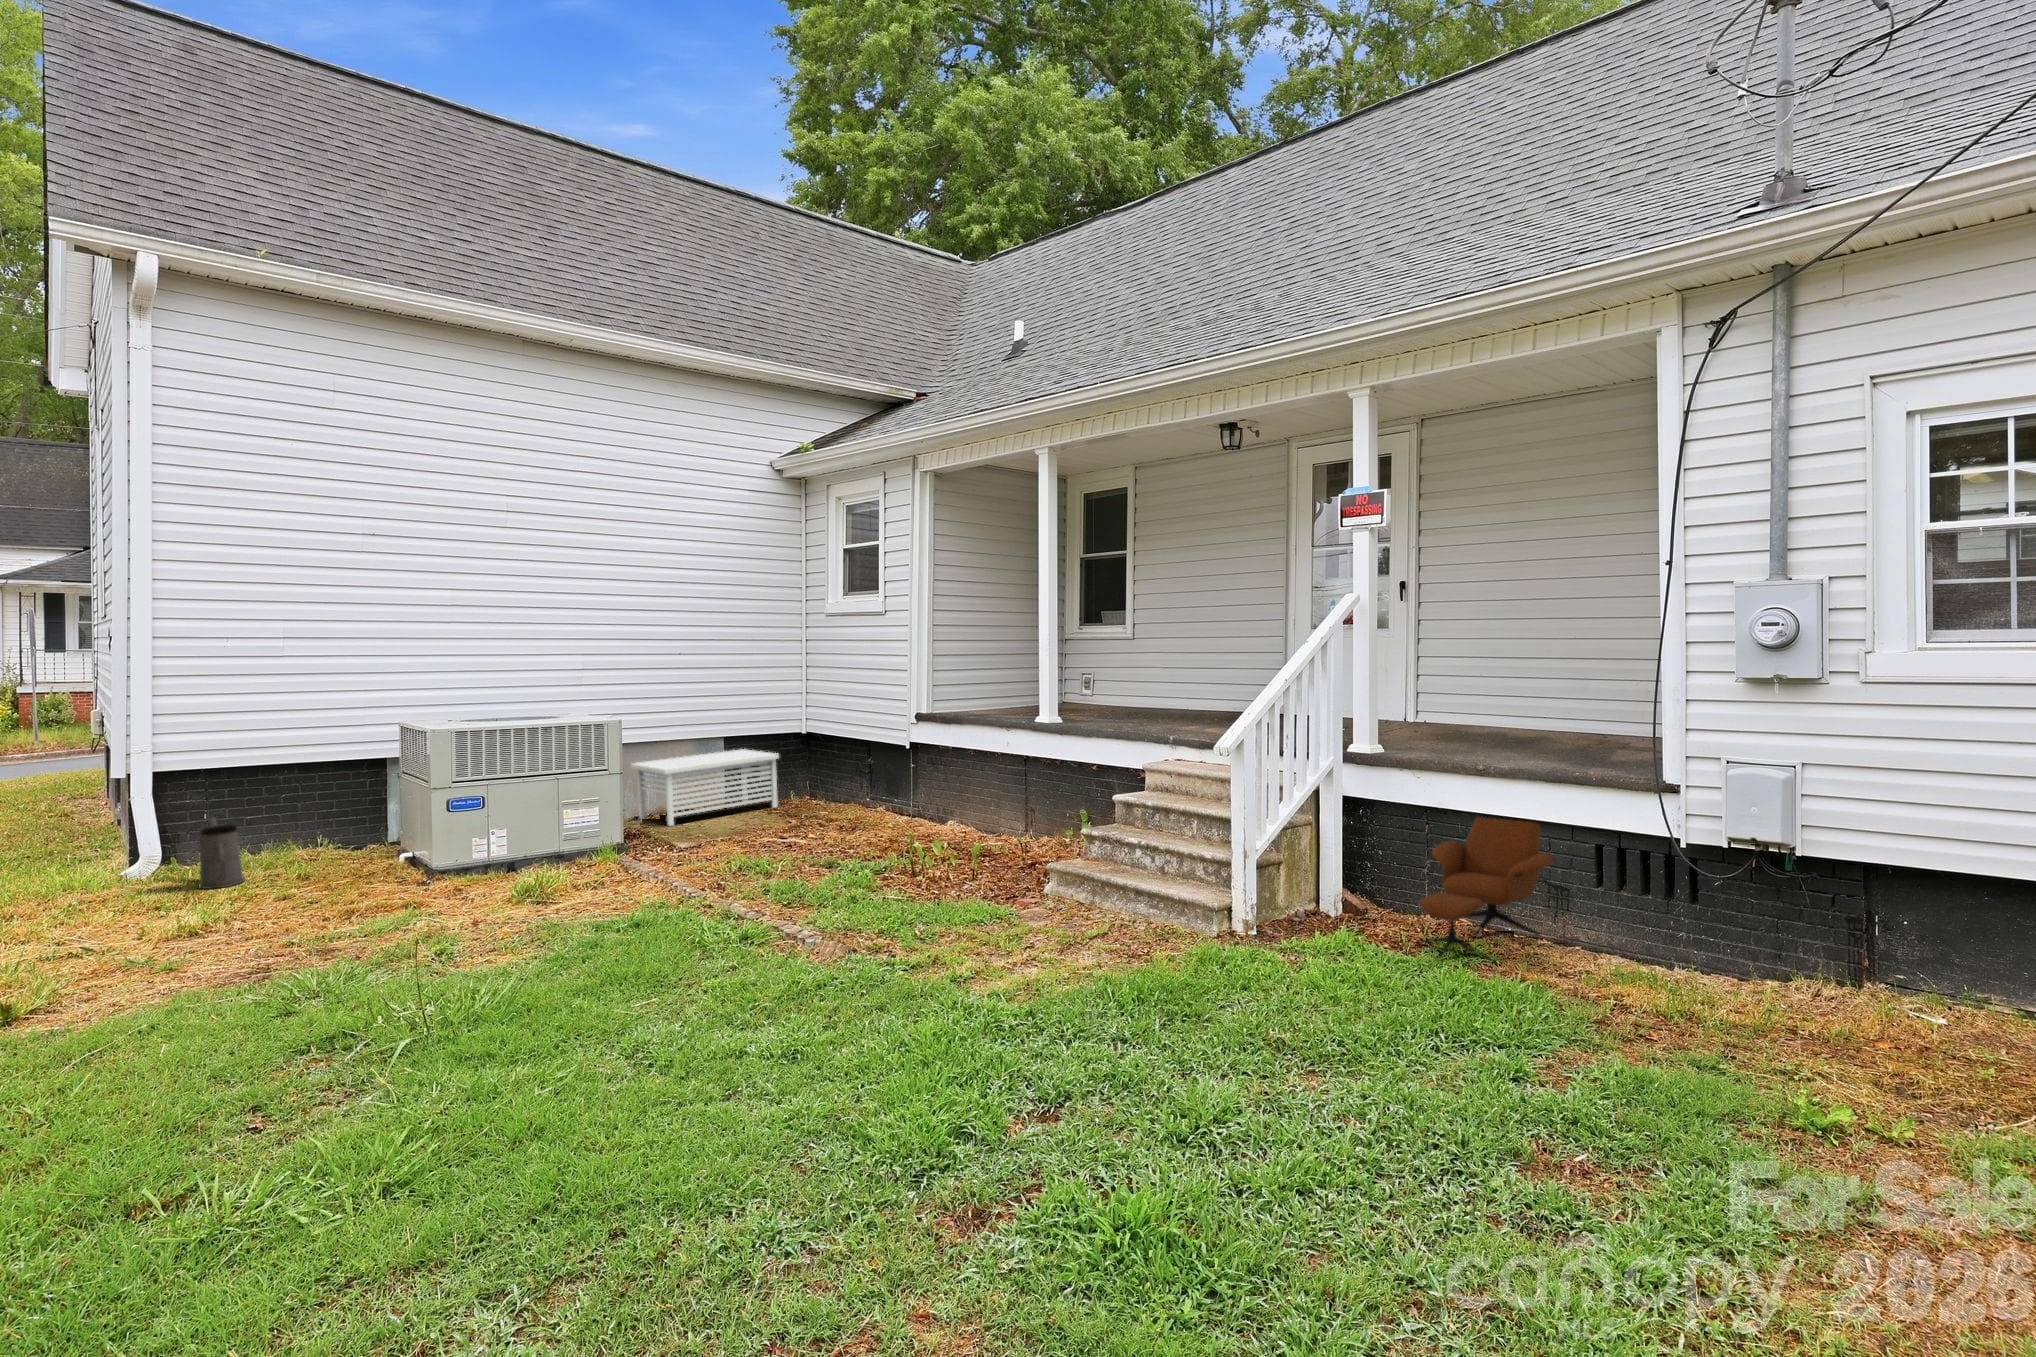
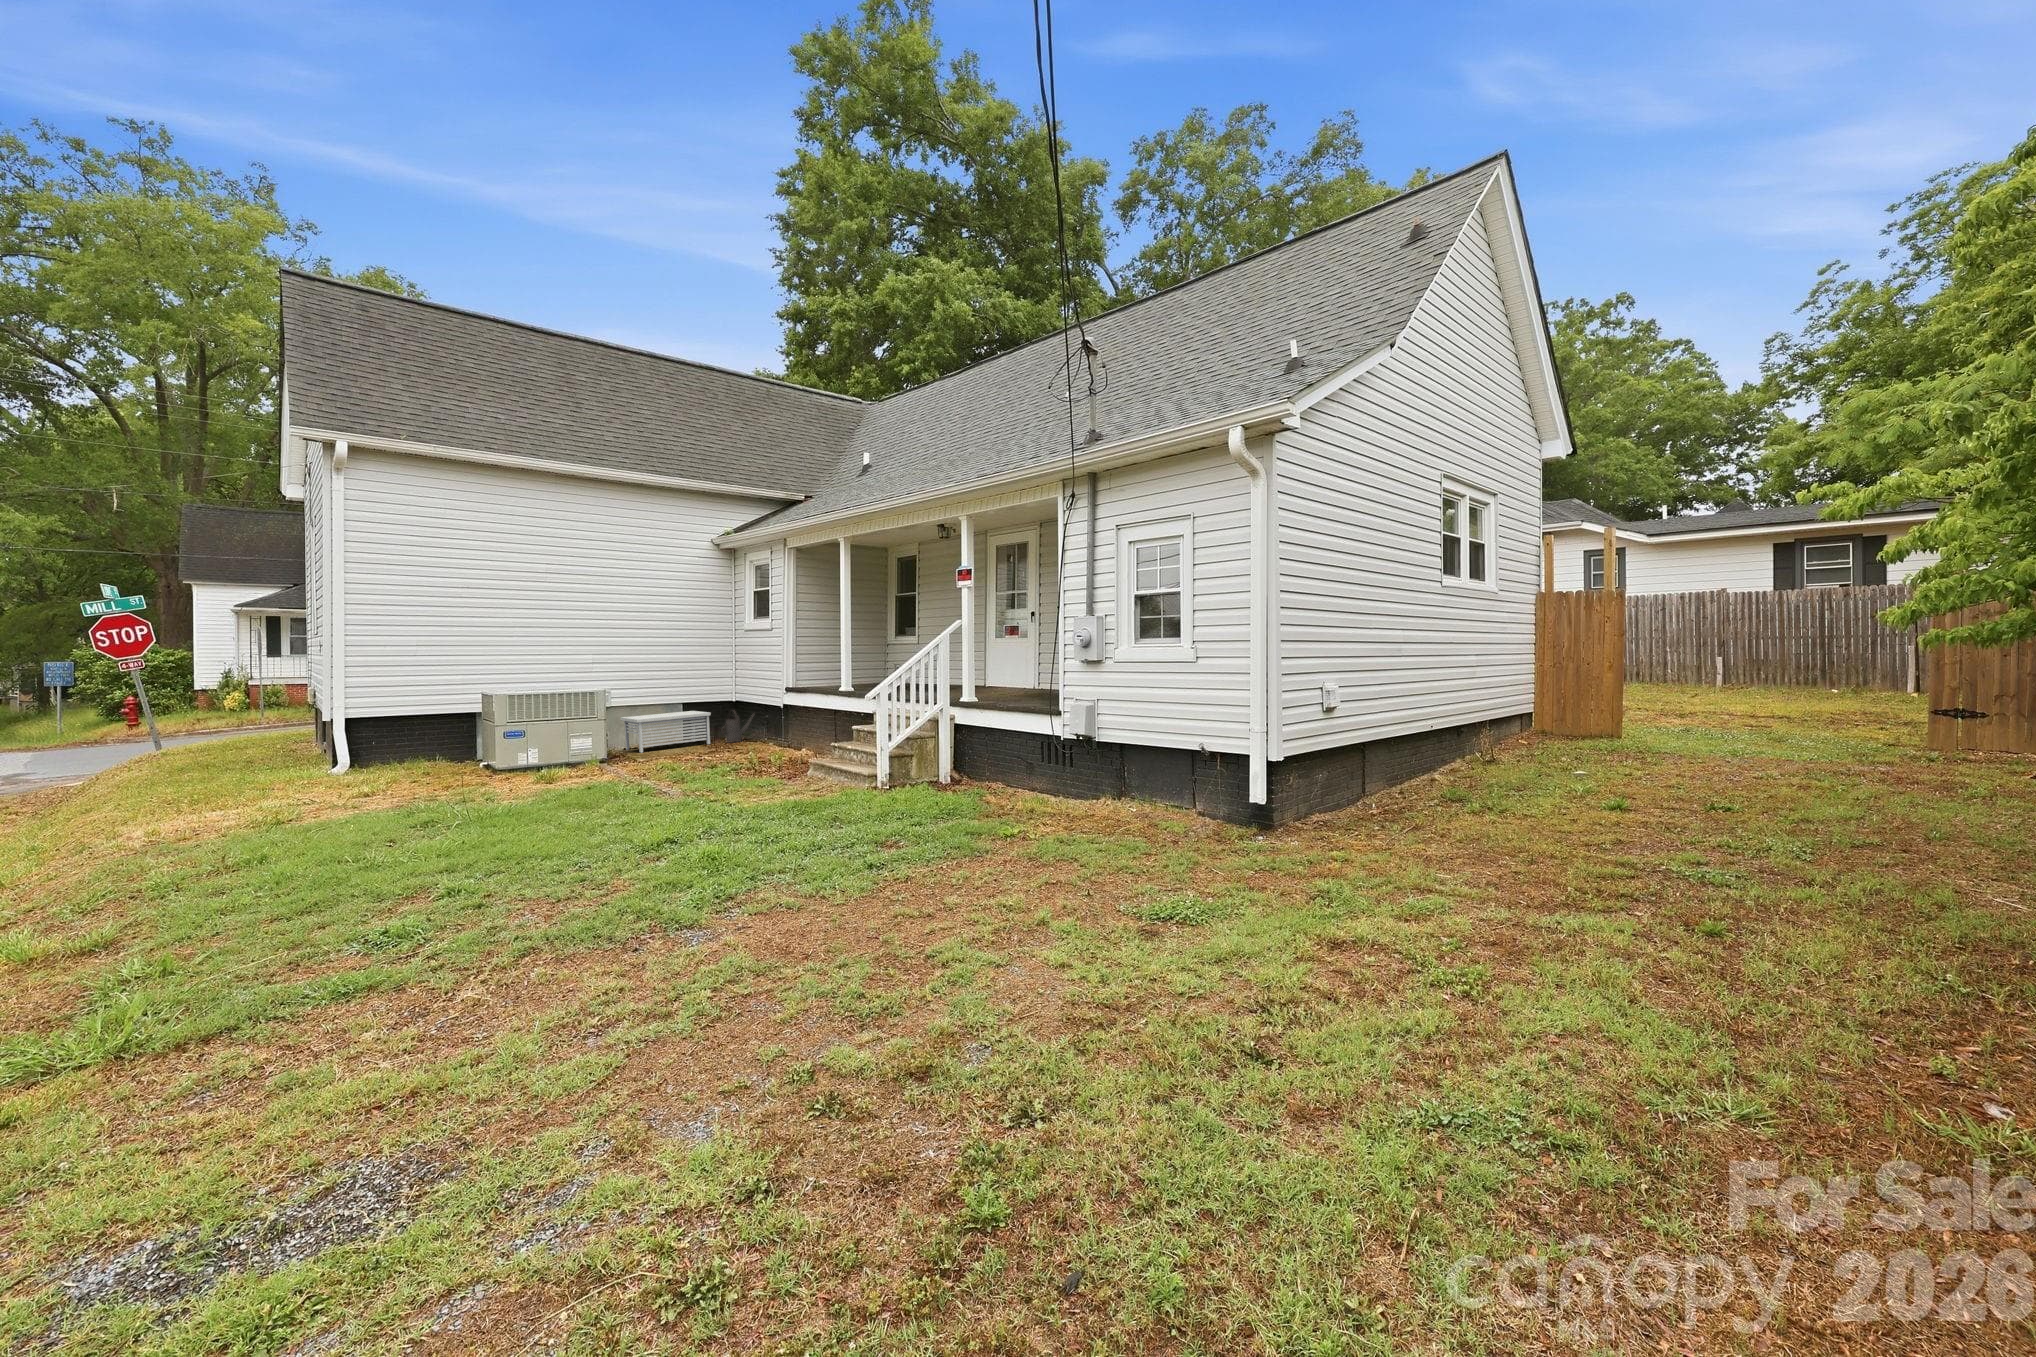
watering can: present [199,813,245,889] -> present [725,712,754,743]
lounge chair: present [1418,815,1553,959] -> none [959,718,1035,796]

